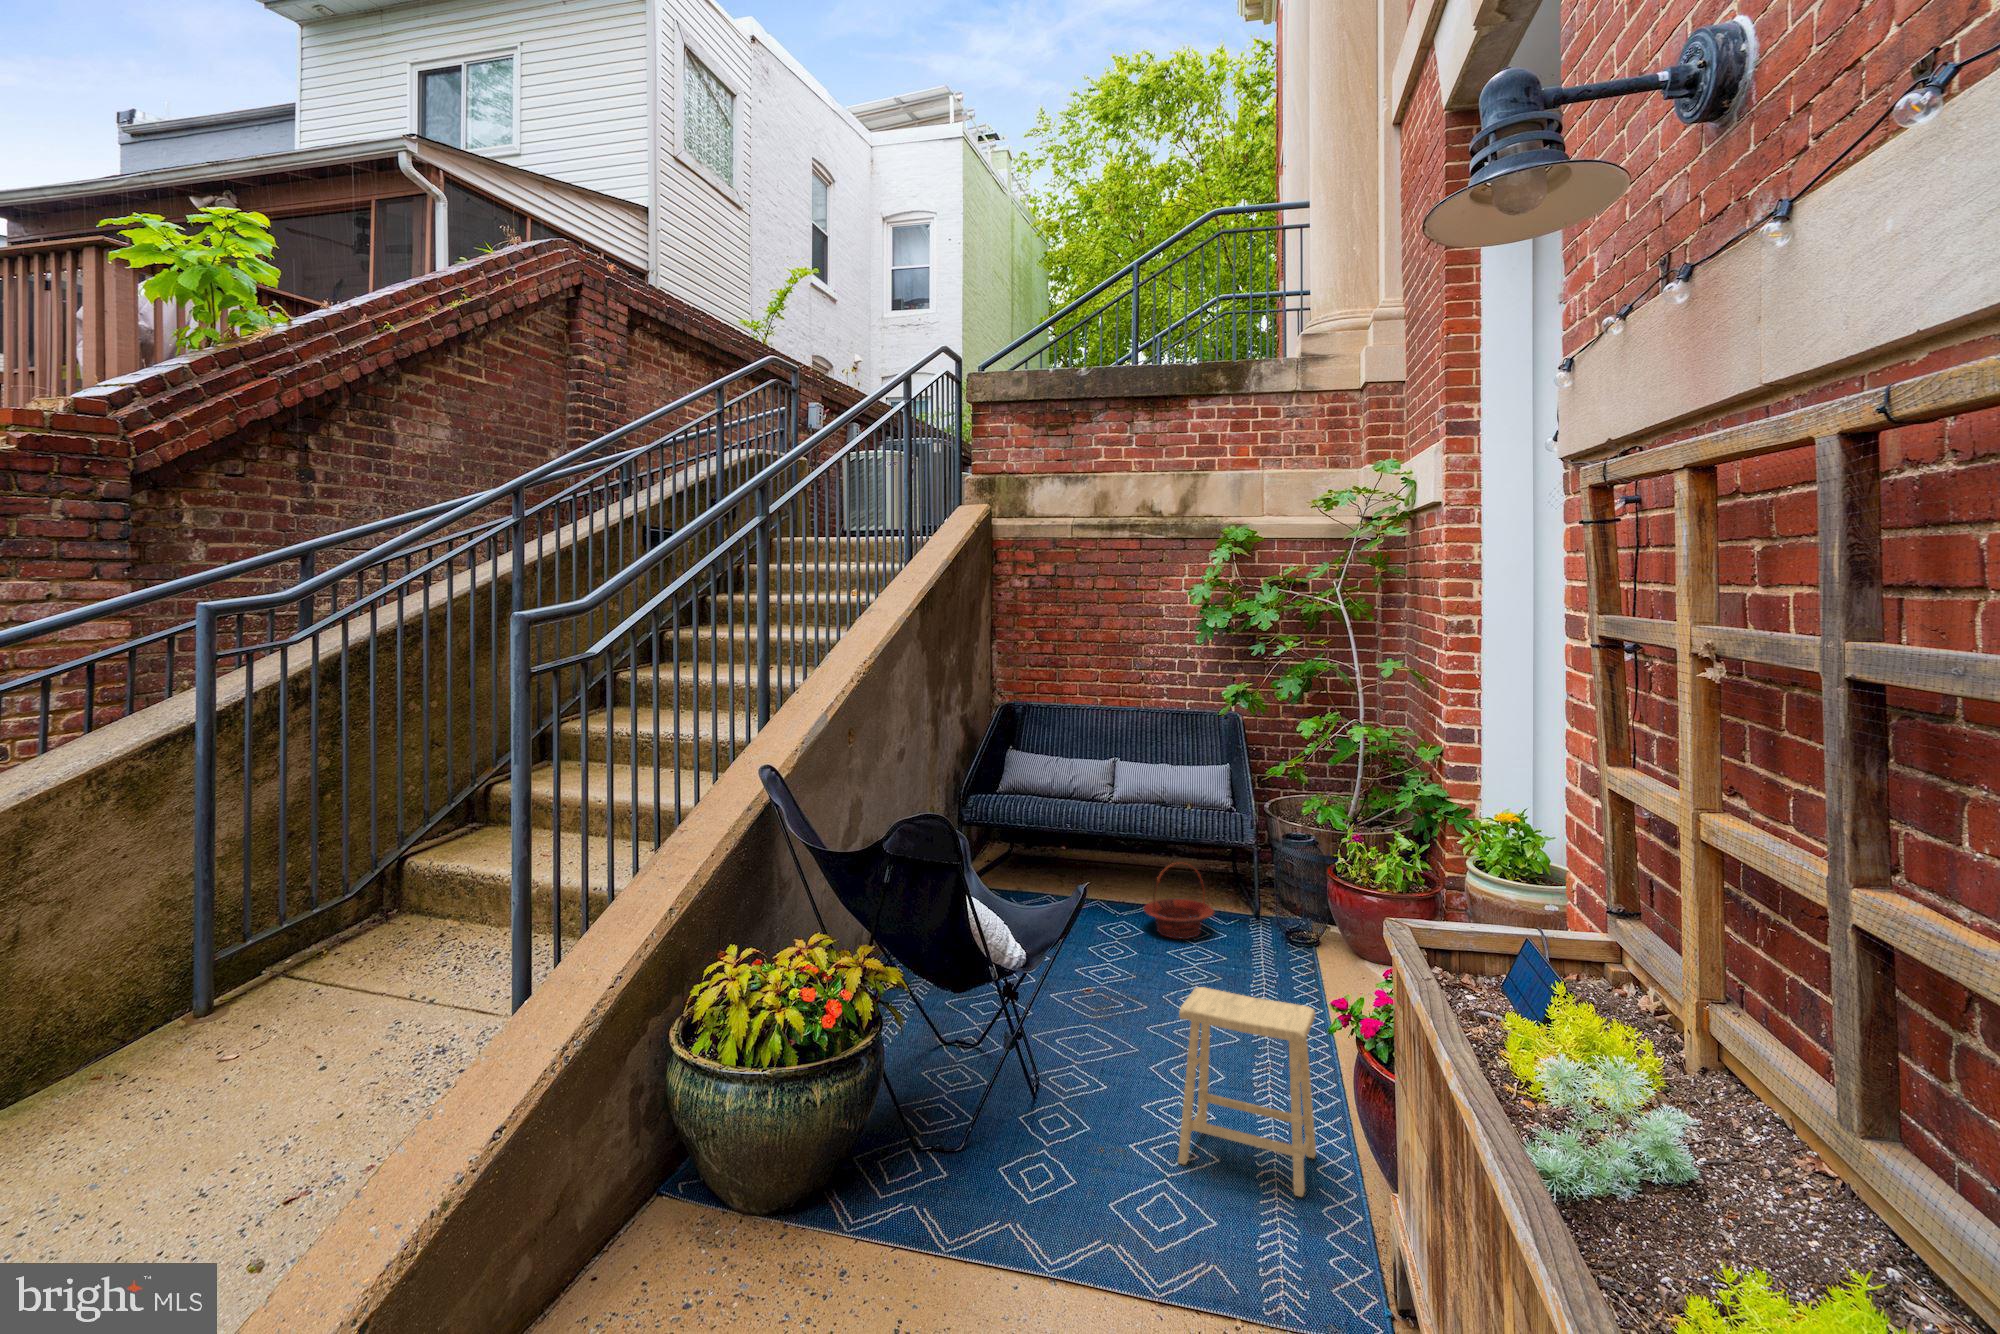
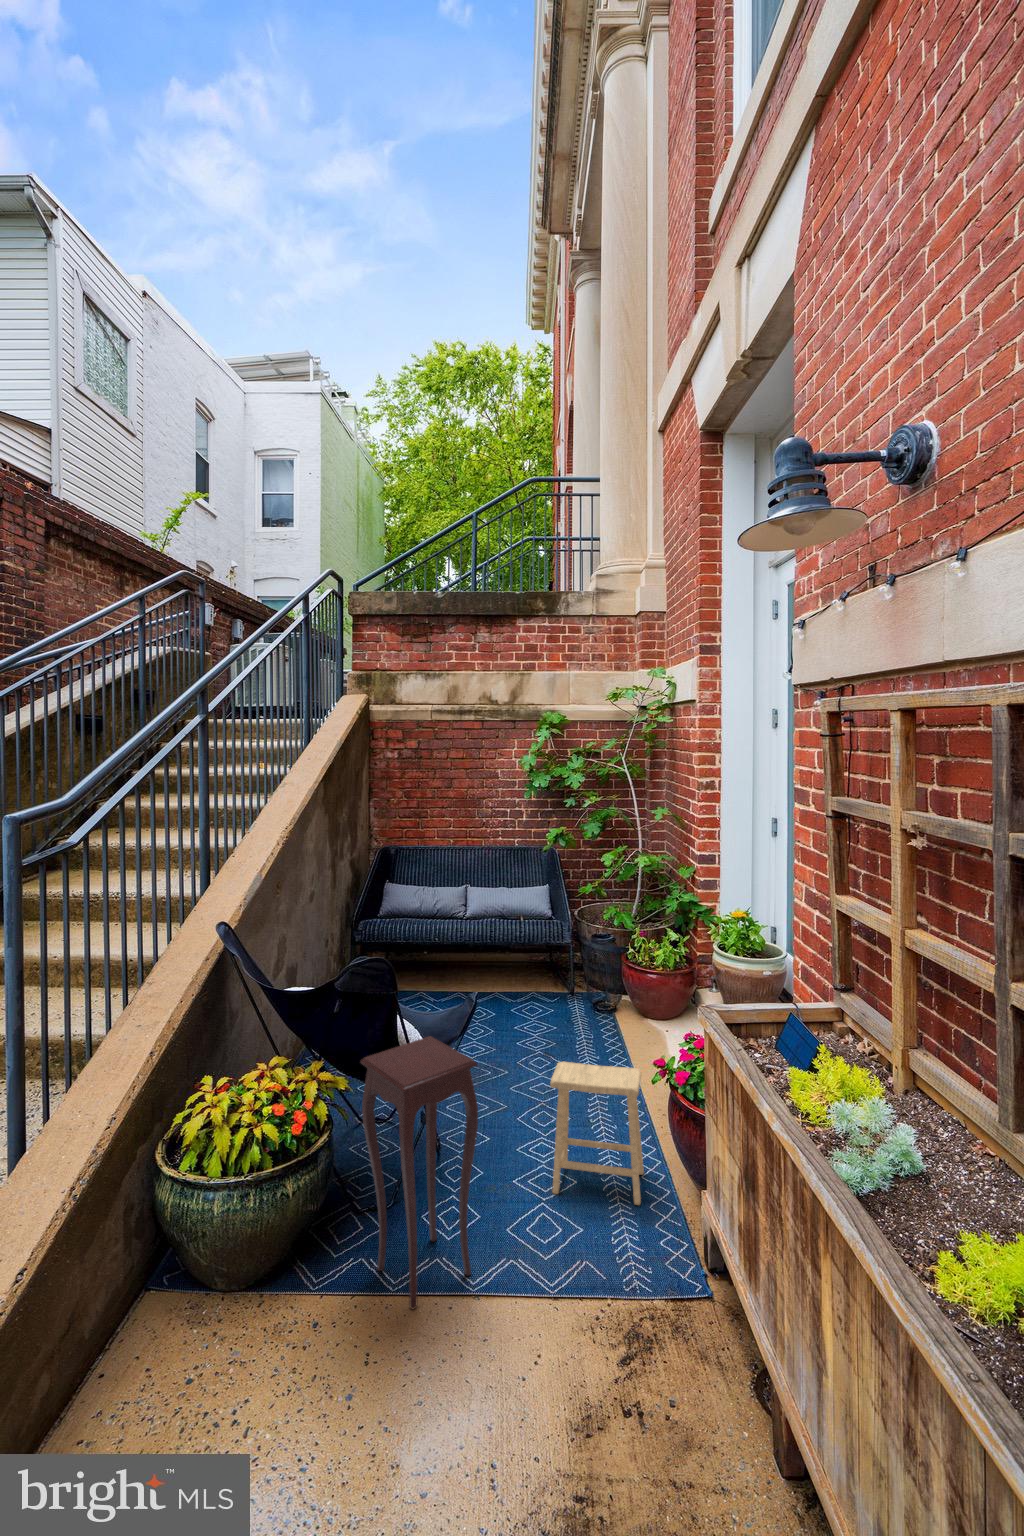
basket: present [1143,862,1214,939] -> none [497,960,549,1017]
side table: none [911,926,1061,1275] -> present [361,1036,478,1309]

